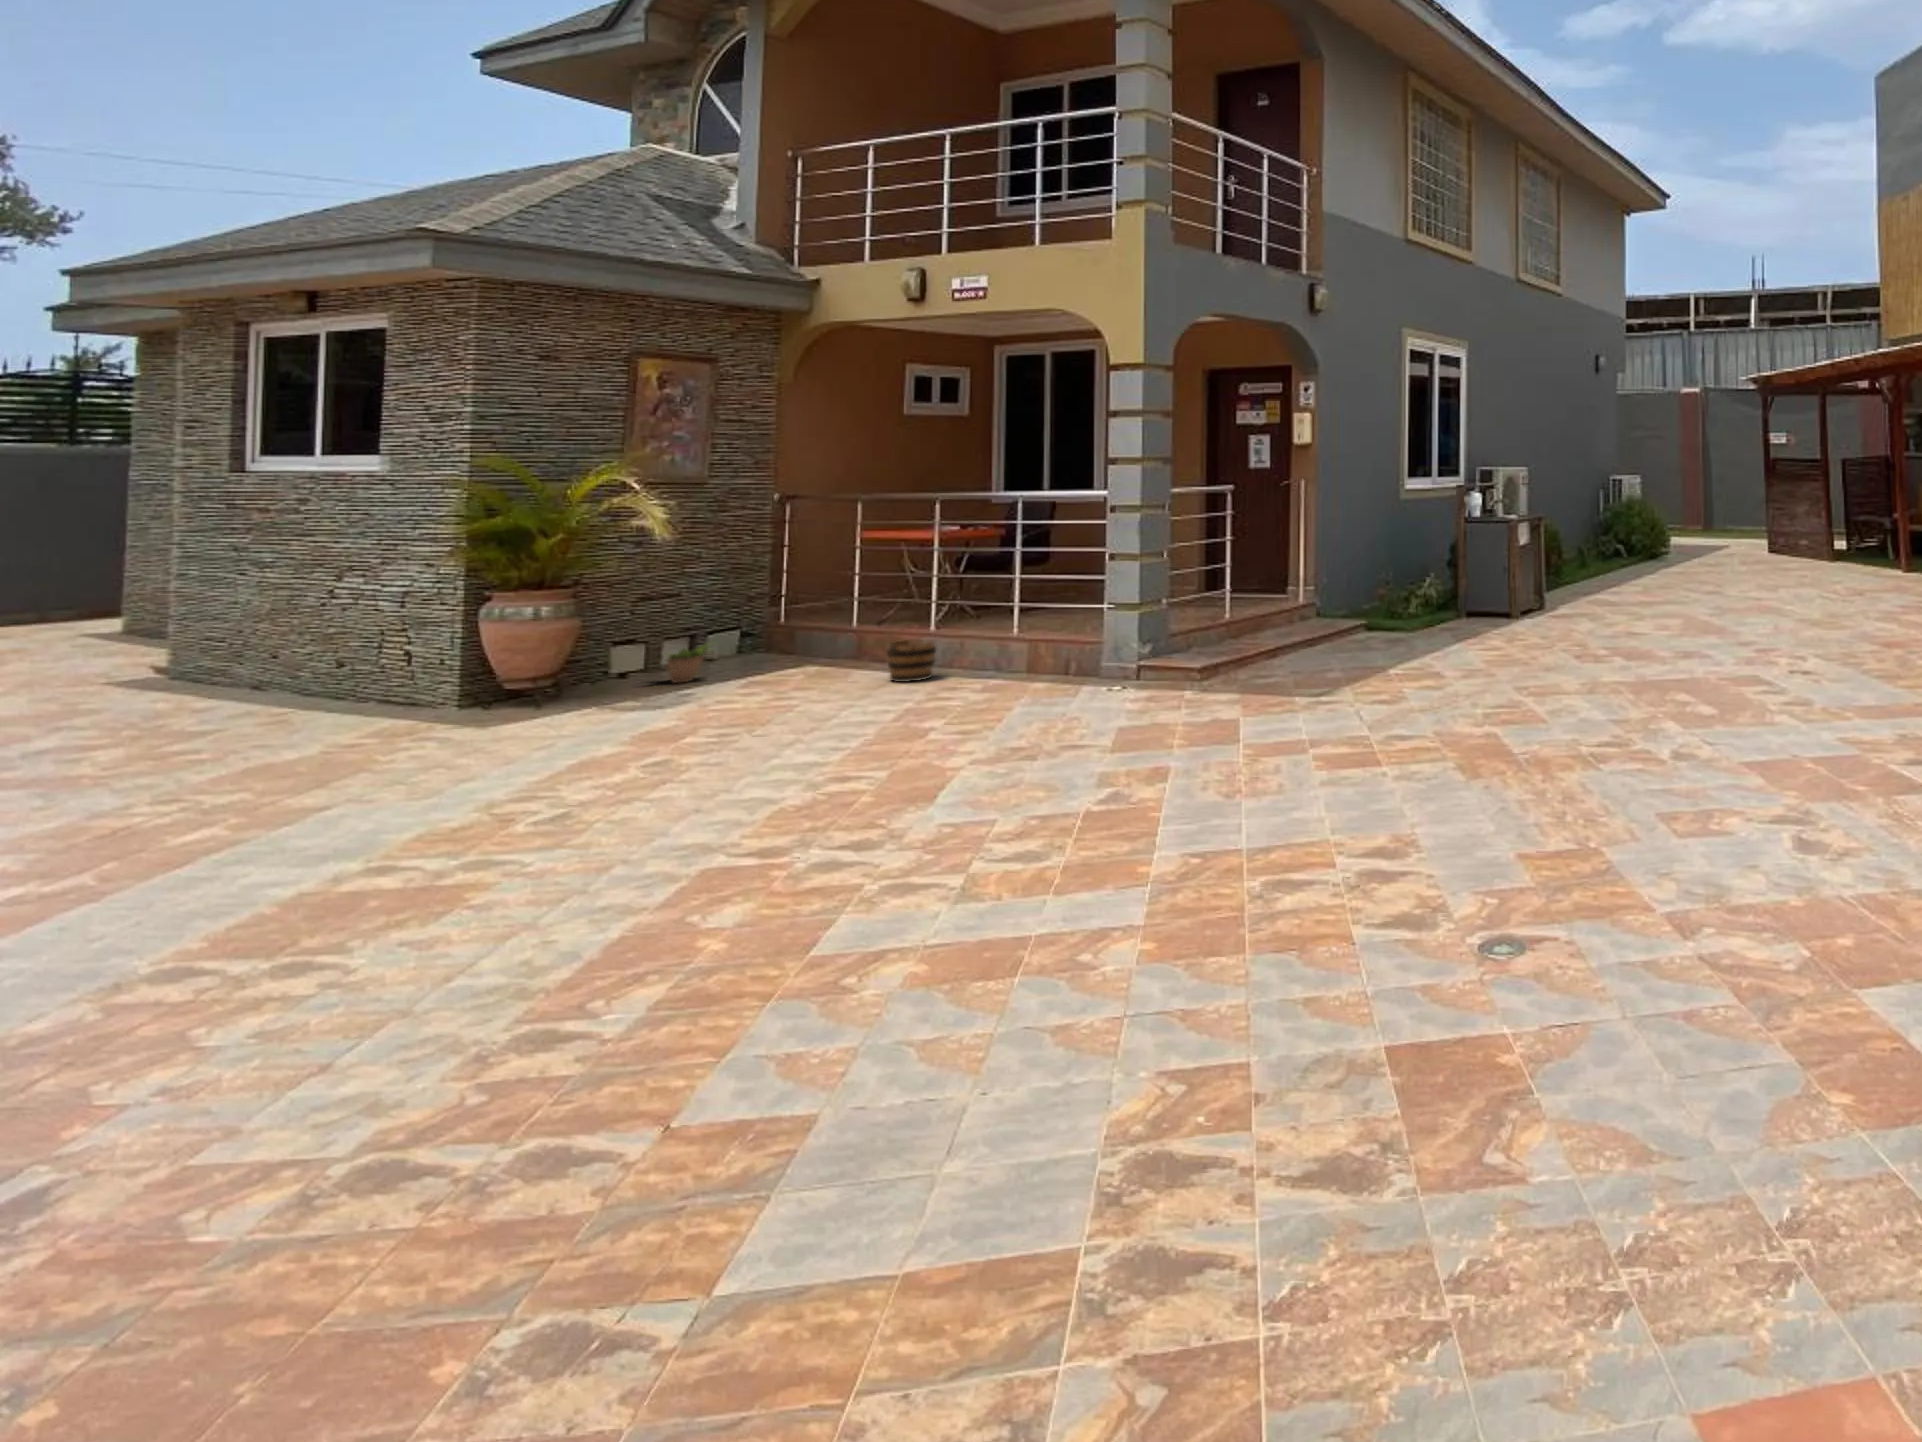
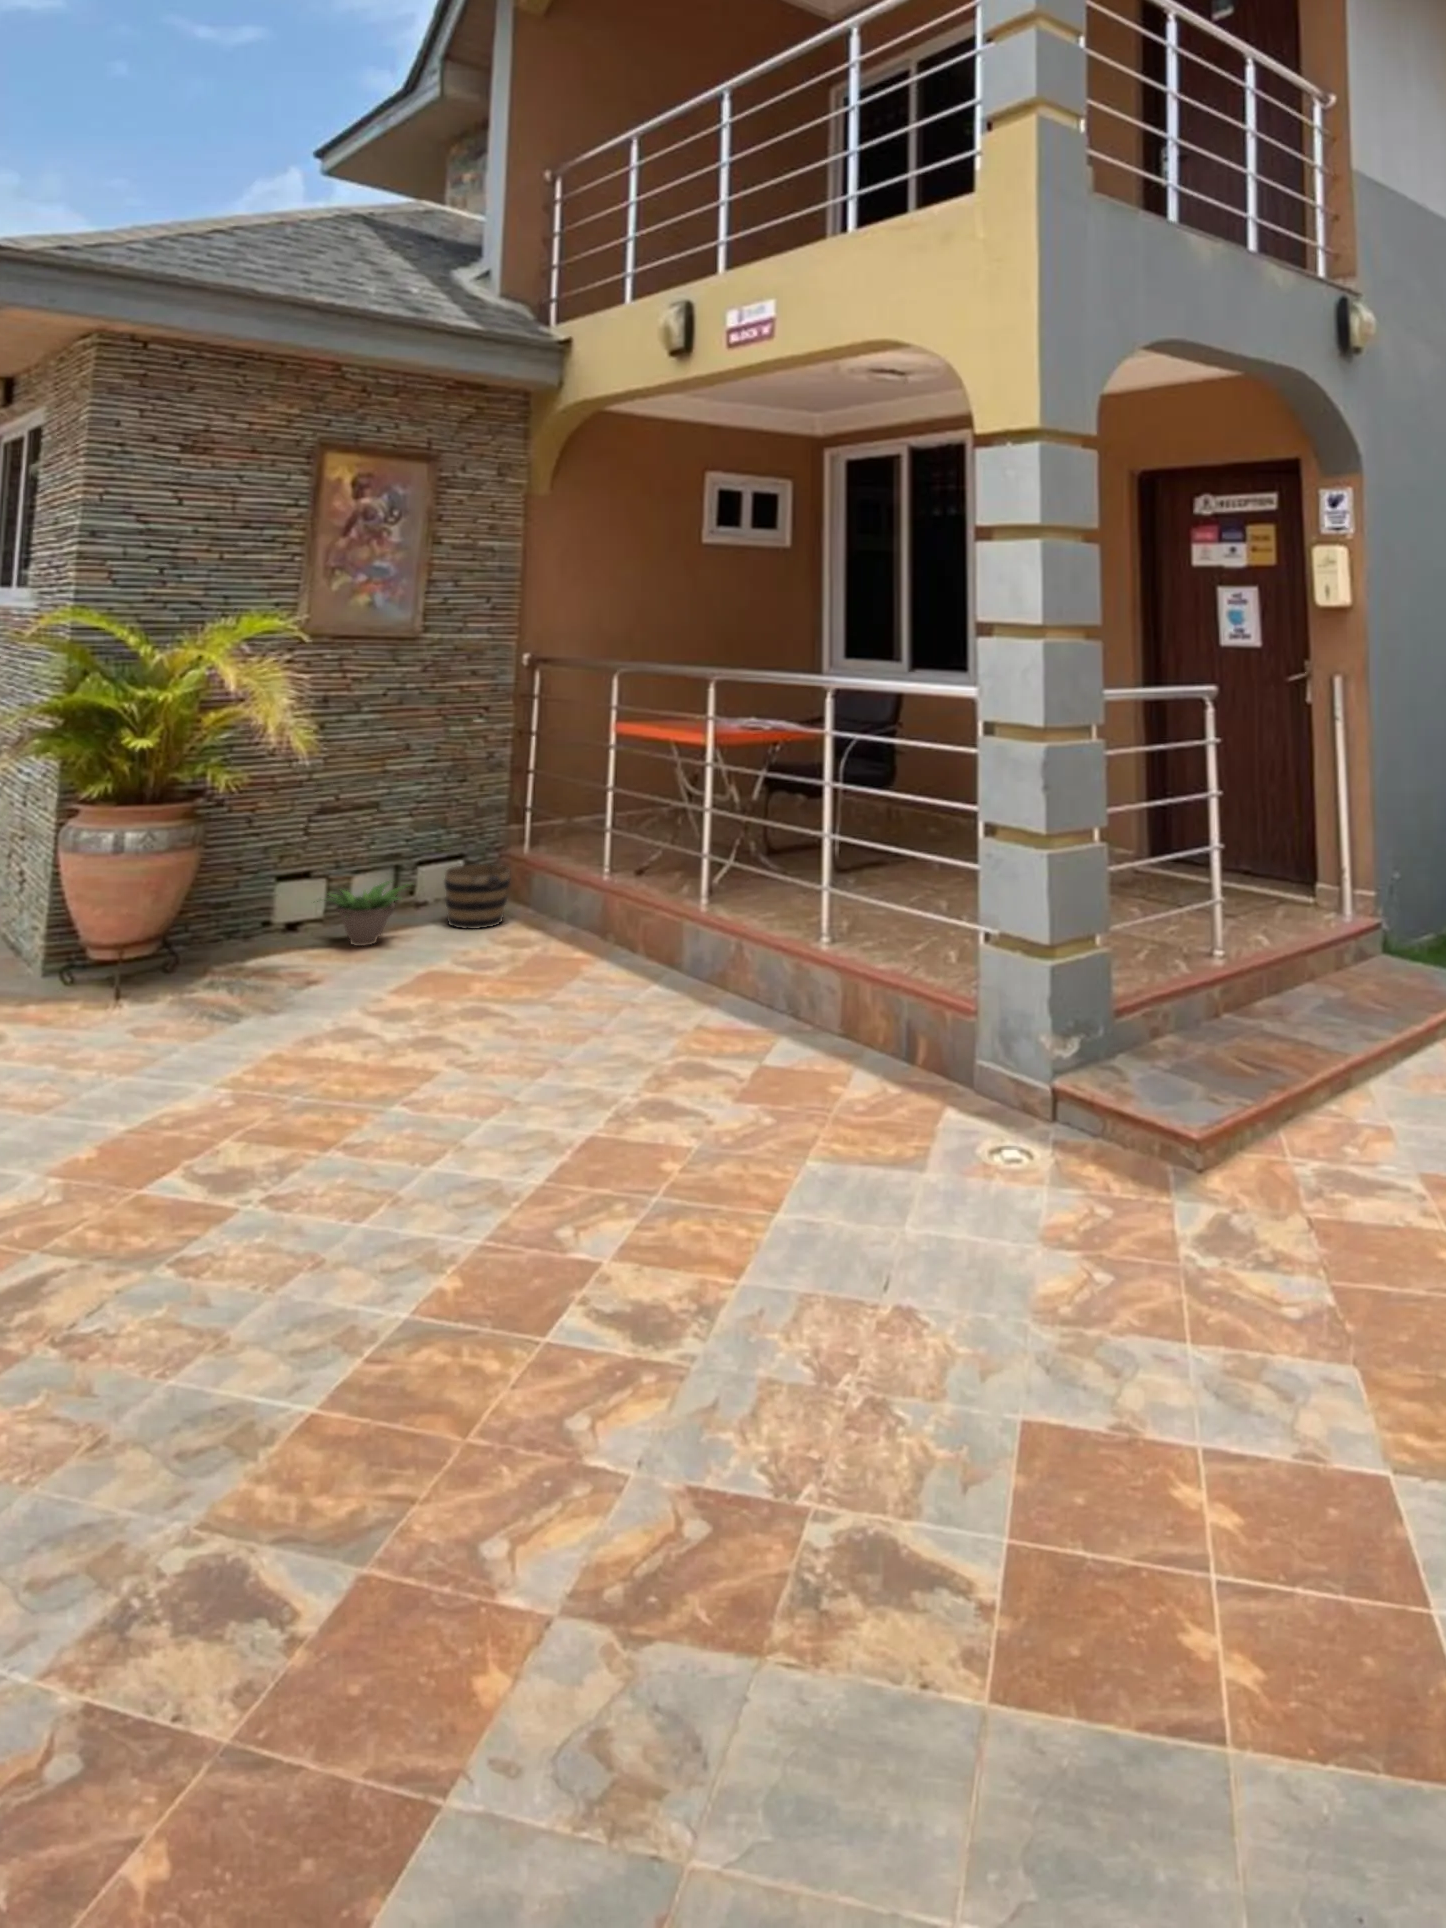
bucket: present [887,640,937,682] -> present [444,864,510,929]

